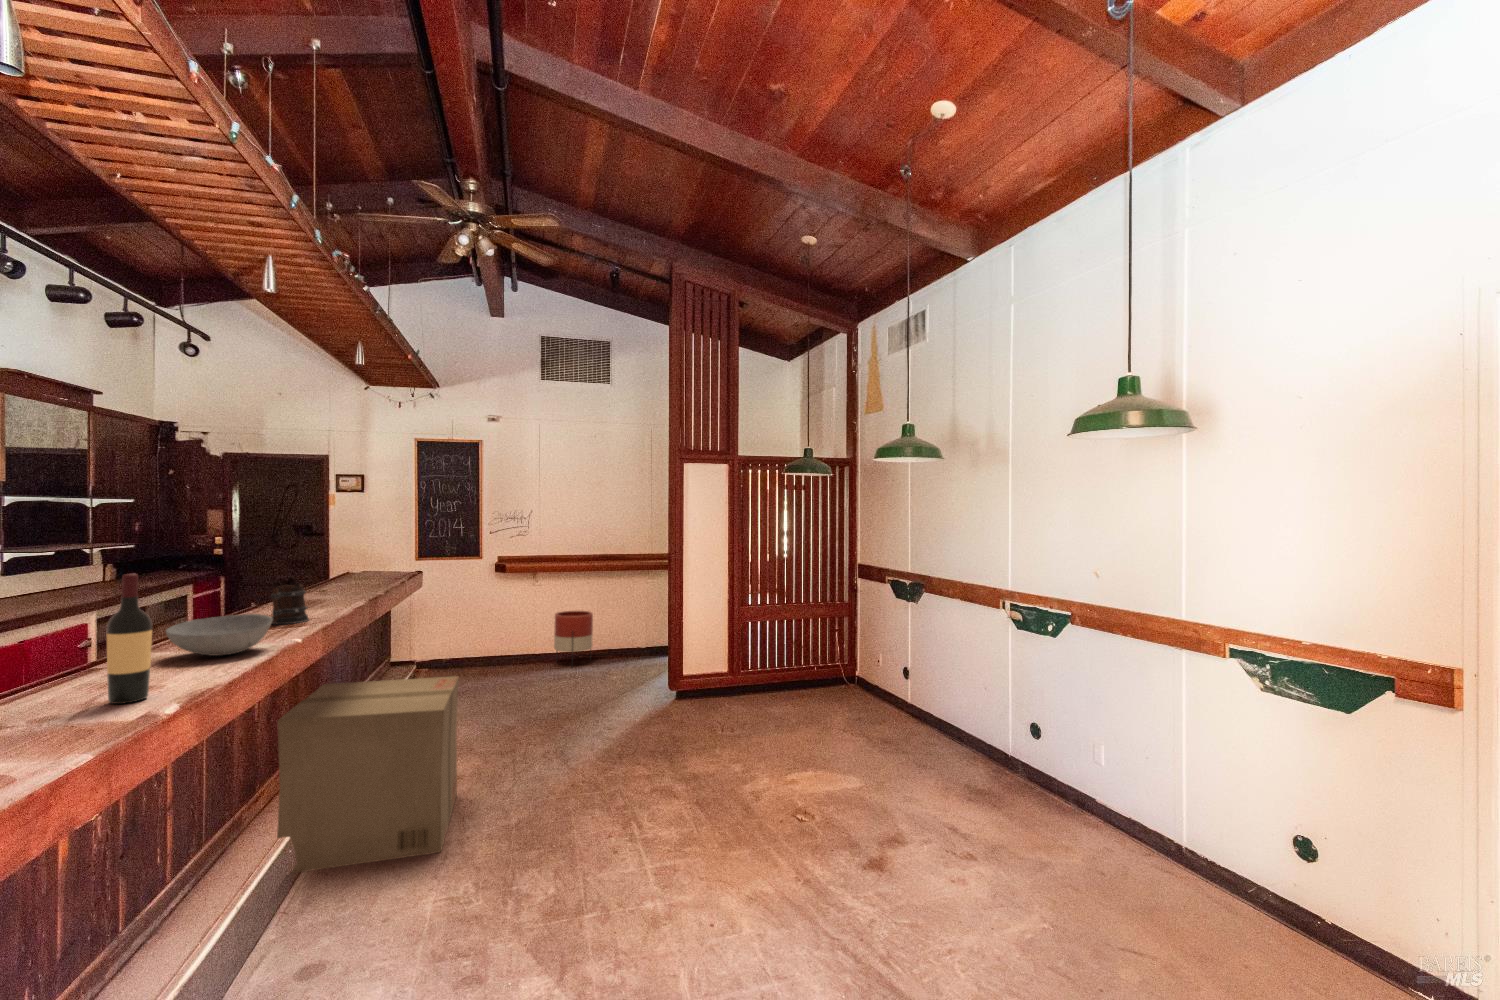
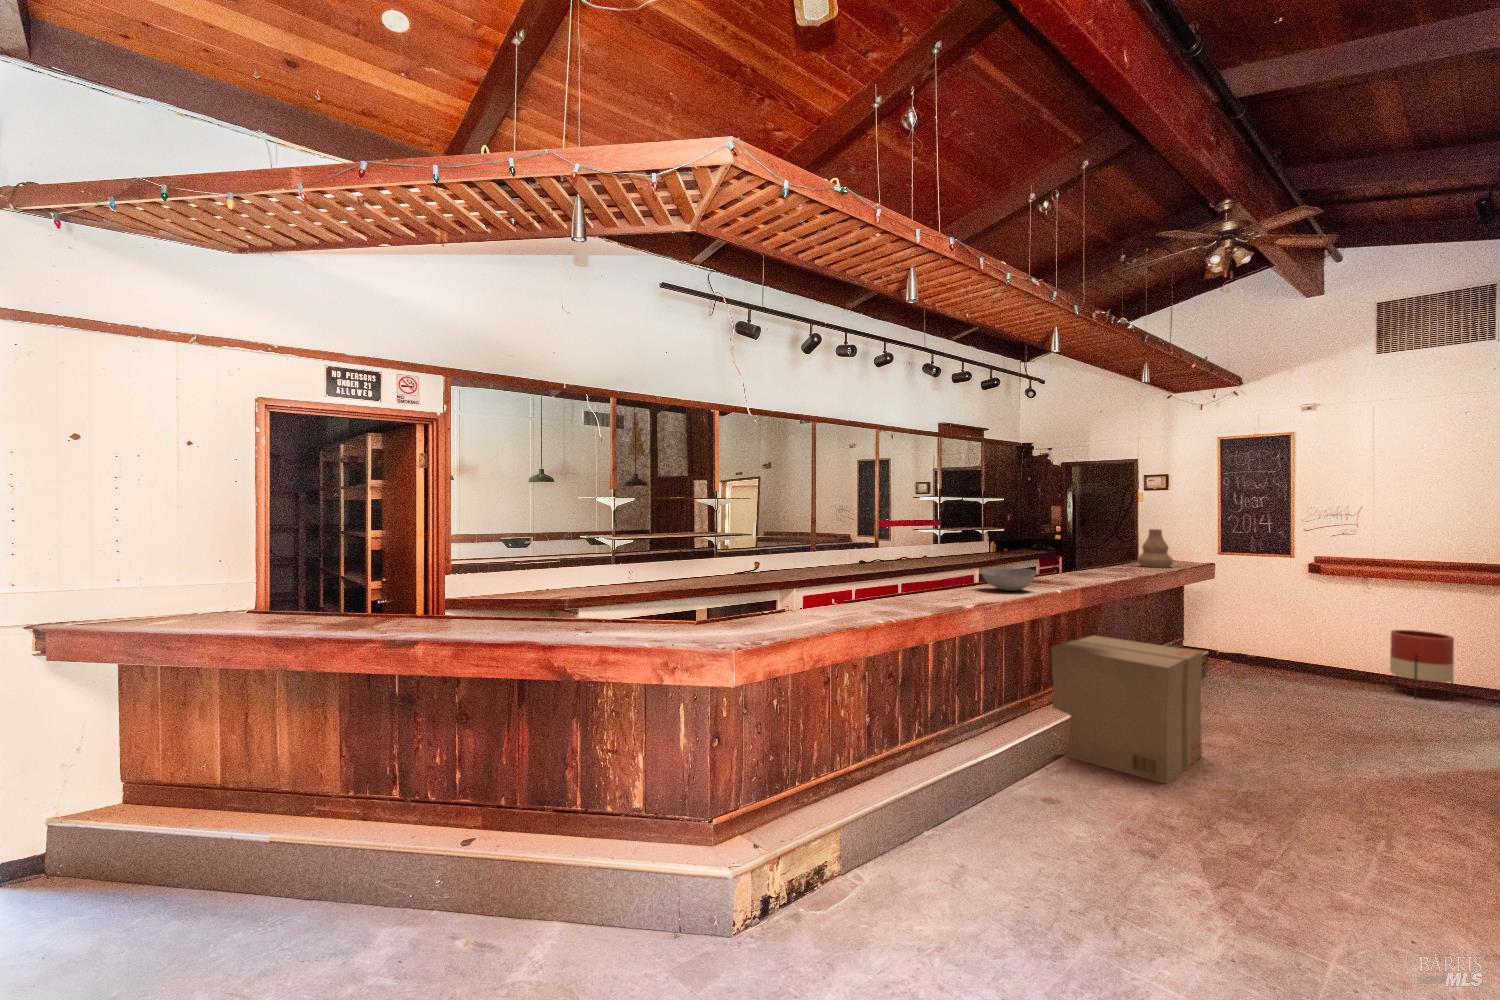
vase: none [352,538,394,583] -> present [1137,529,1173,568]
wine bottle: present [107,574,152,704] -> none [946,534,964,600]
beer mug: present [271,584,309,624] -> none [1049,556,1075,583]

